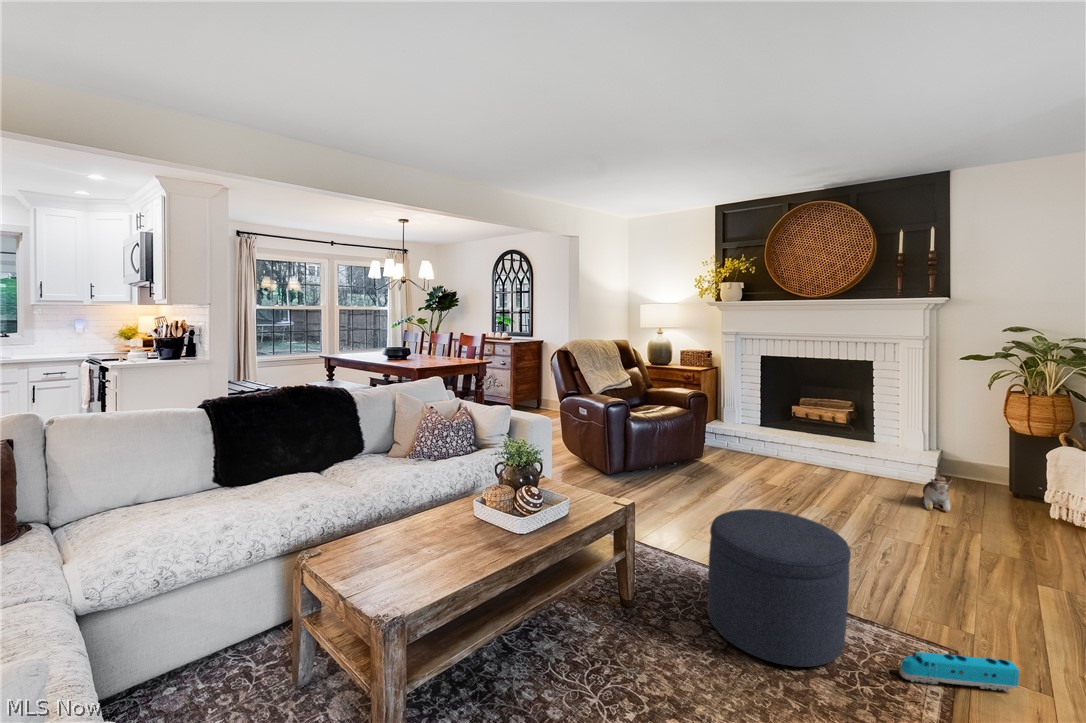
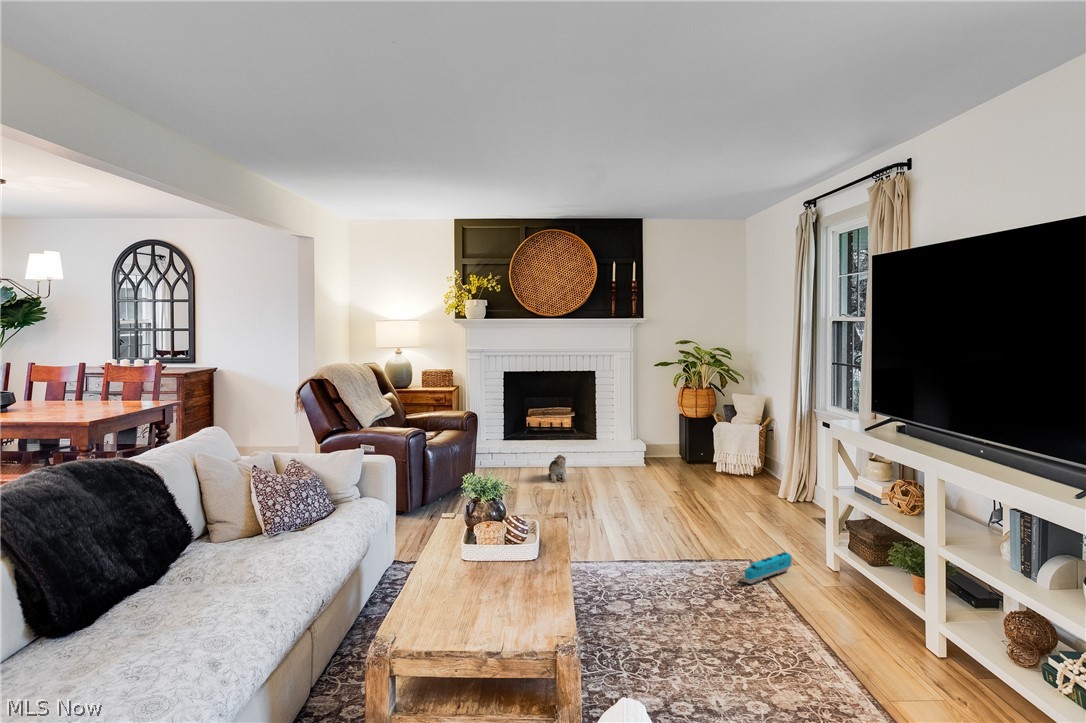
plush toy: present [922,476,952,511] -> present [548,455,566,482]
ottoman: present [707,509,851,667] -> none [615,495,717,604]

